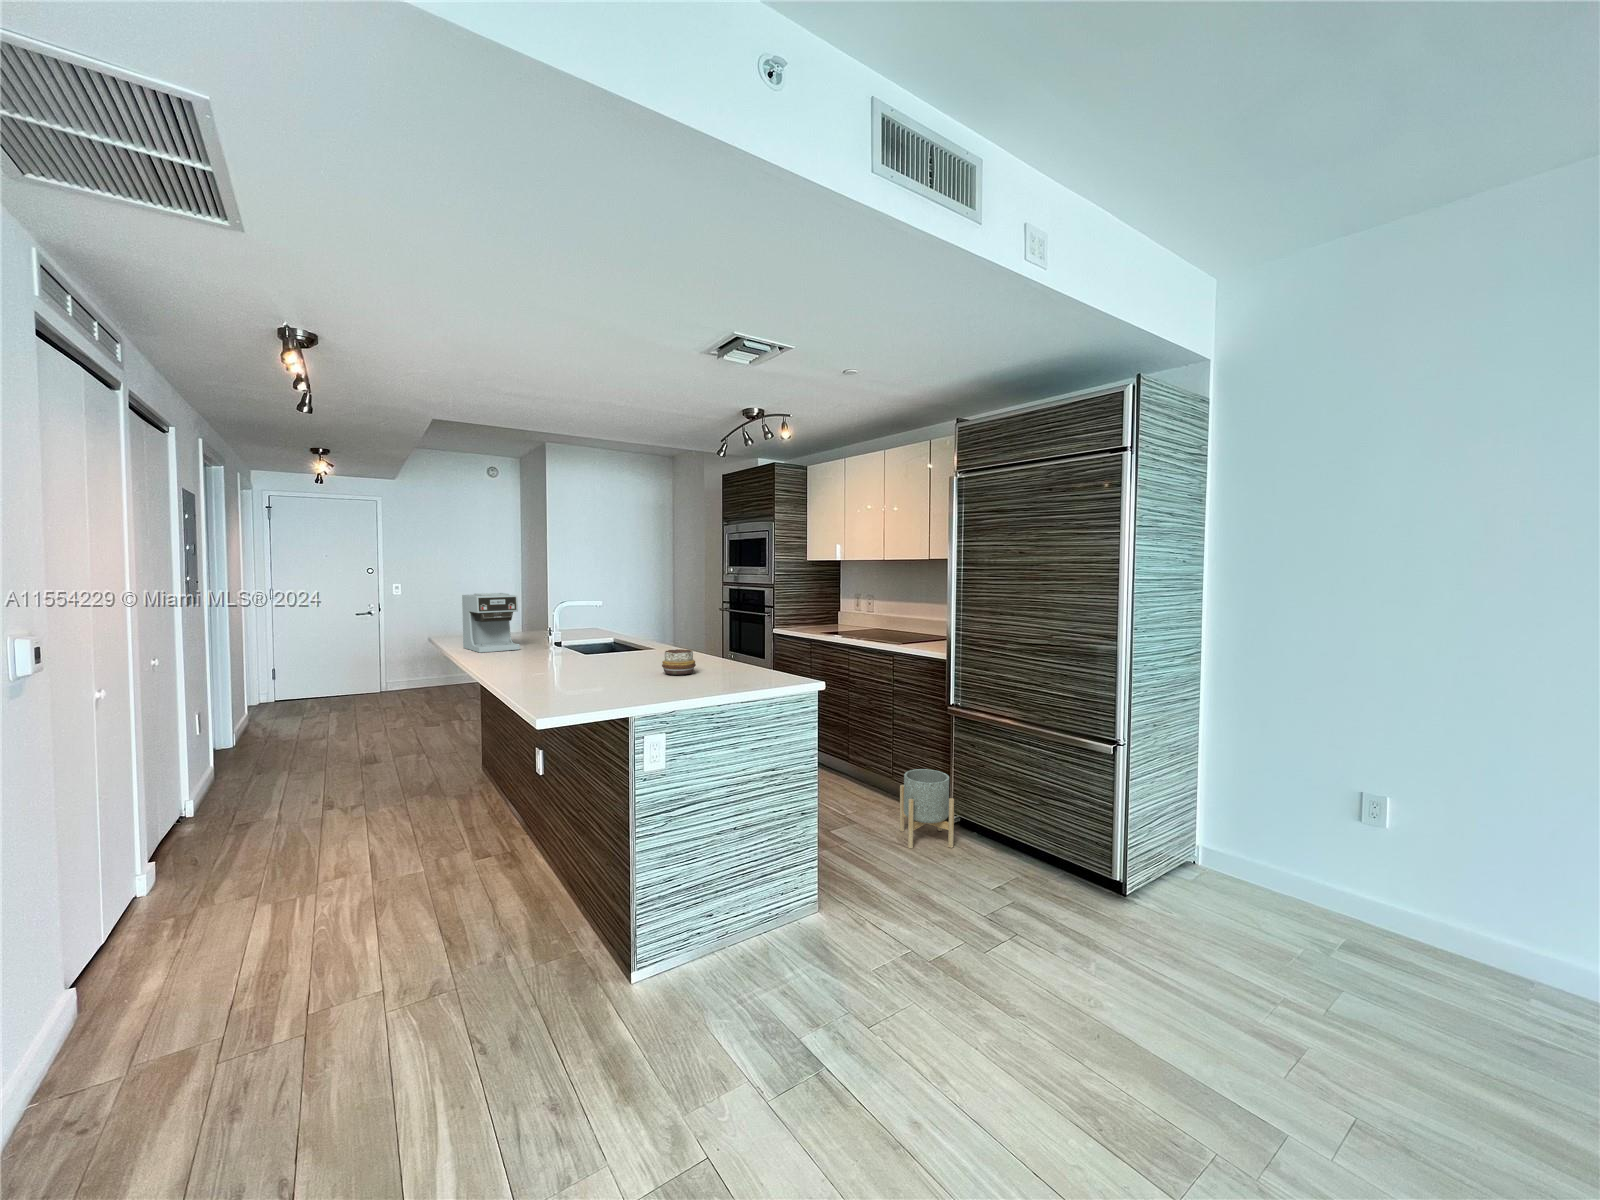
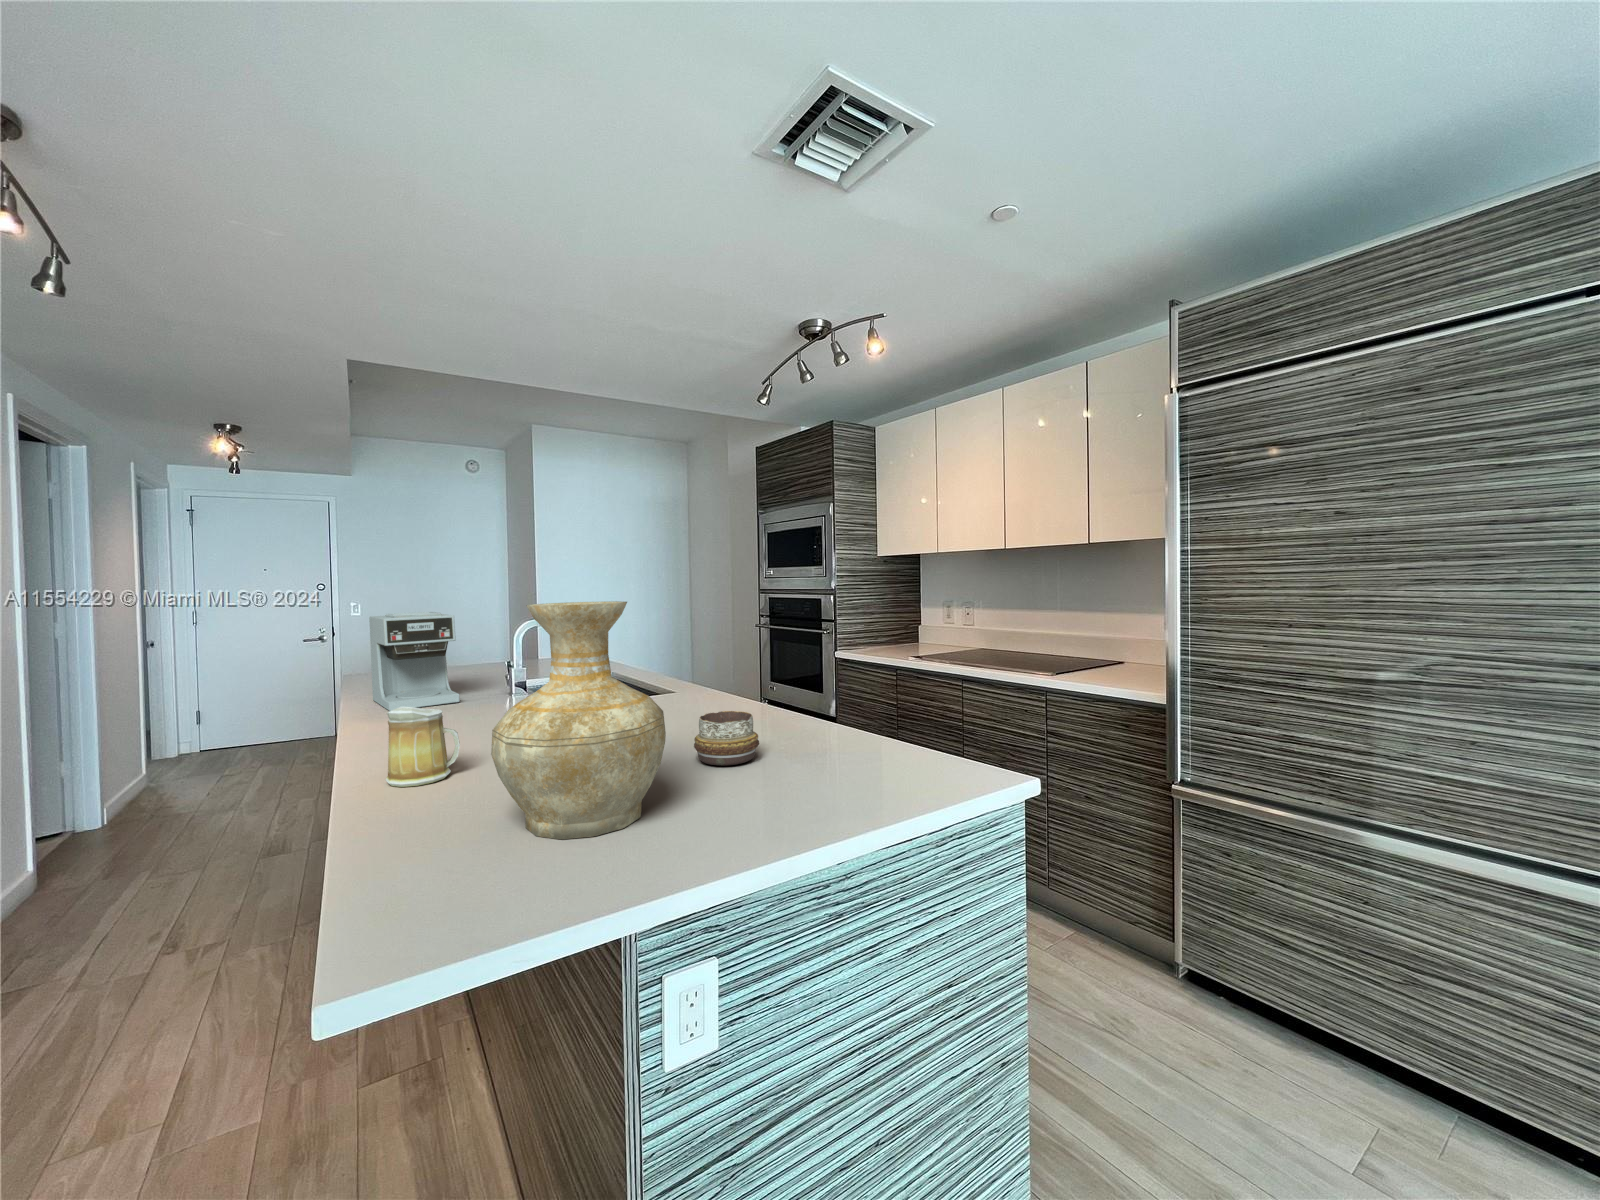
vase: none [570,591,647,692] -> present [491,601,666,839]
mug: none [508,640,543,679] -> present [386,707,460,787]
planter: present [900,769,954,848] -> none [1093,891,1209,1045]

